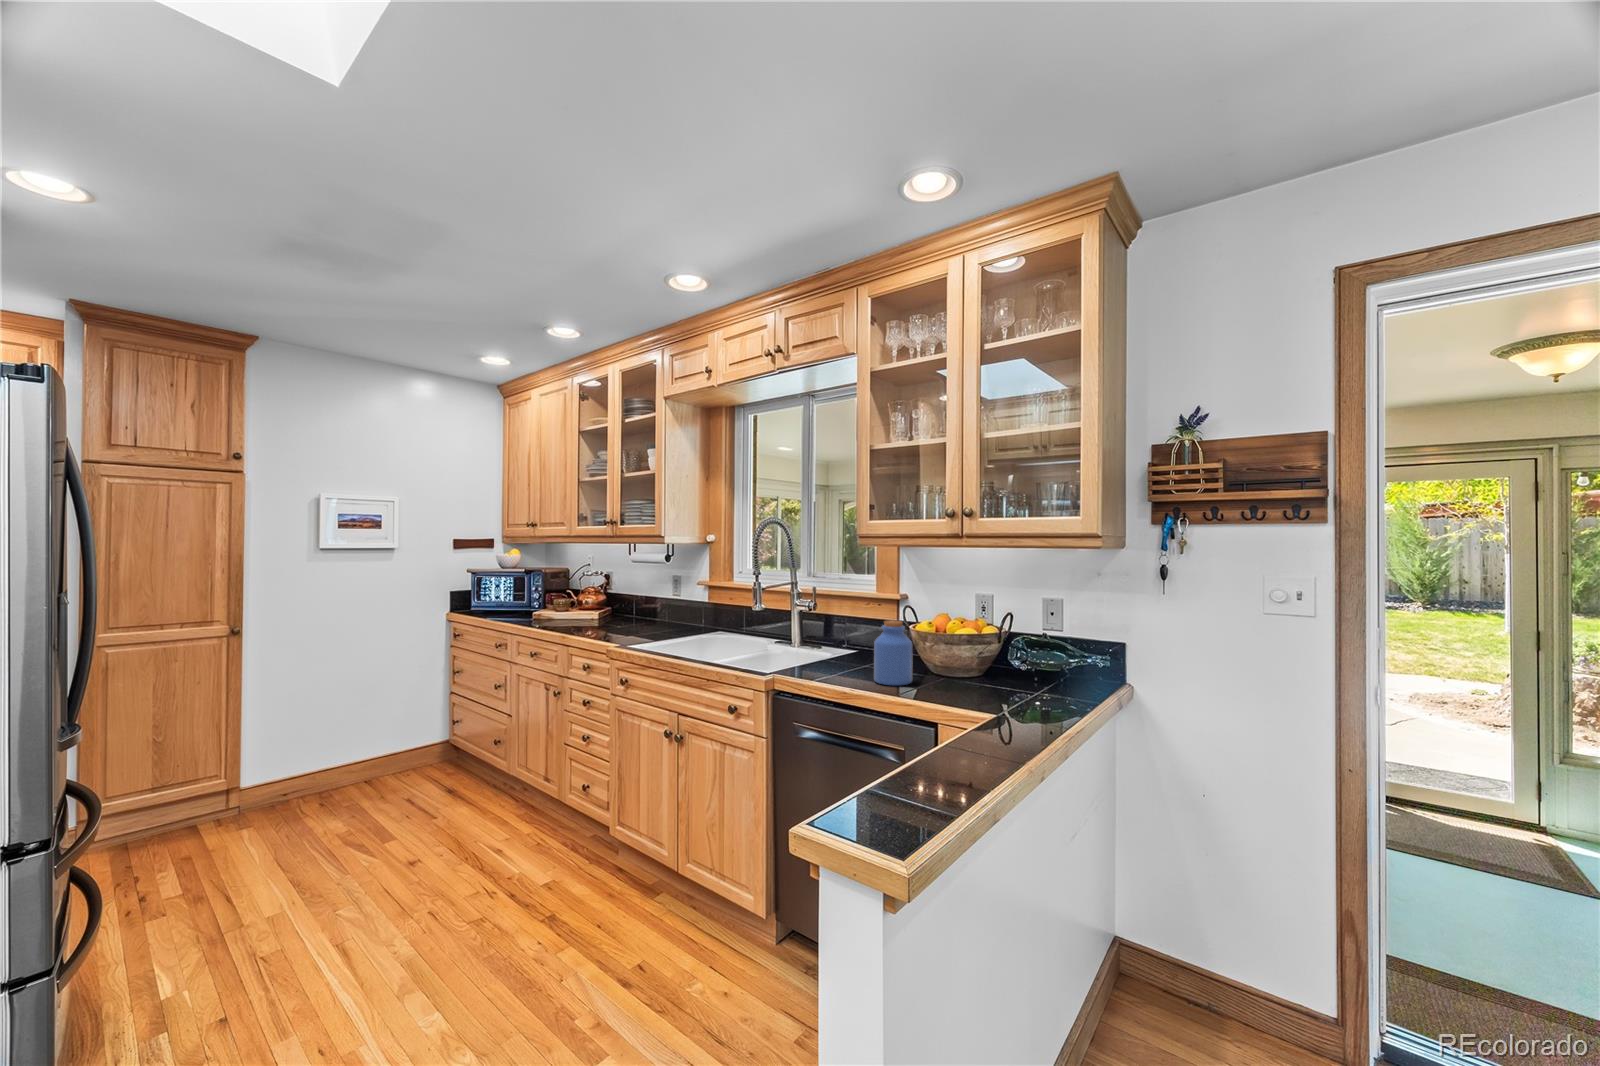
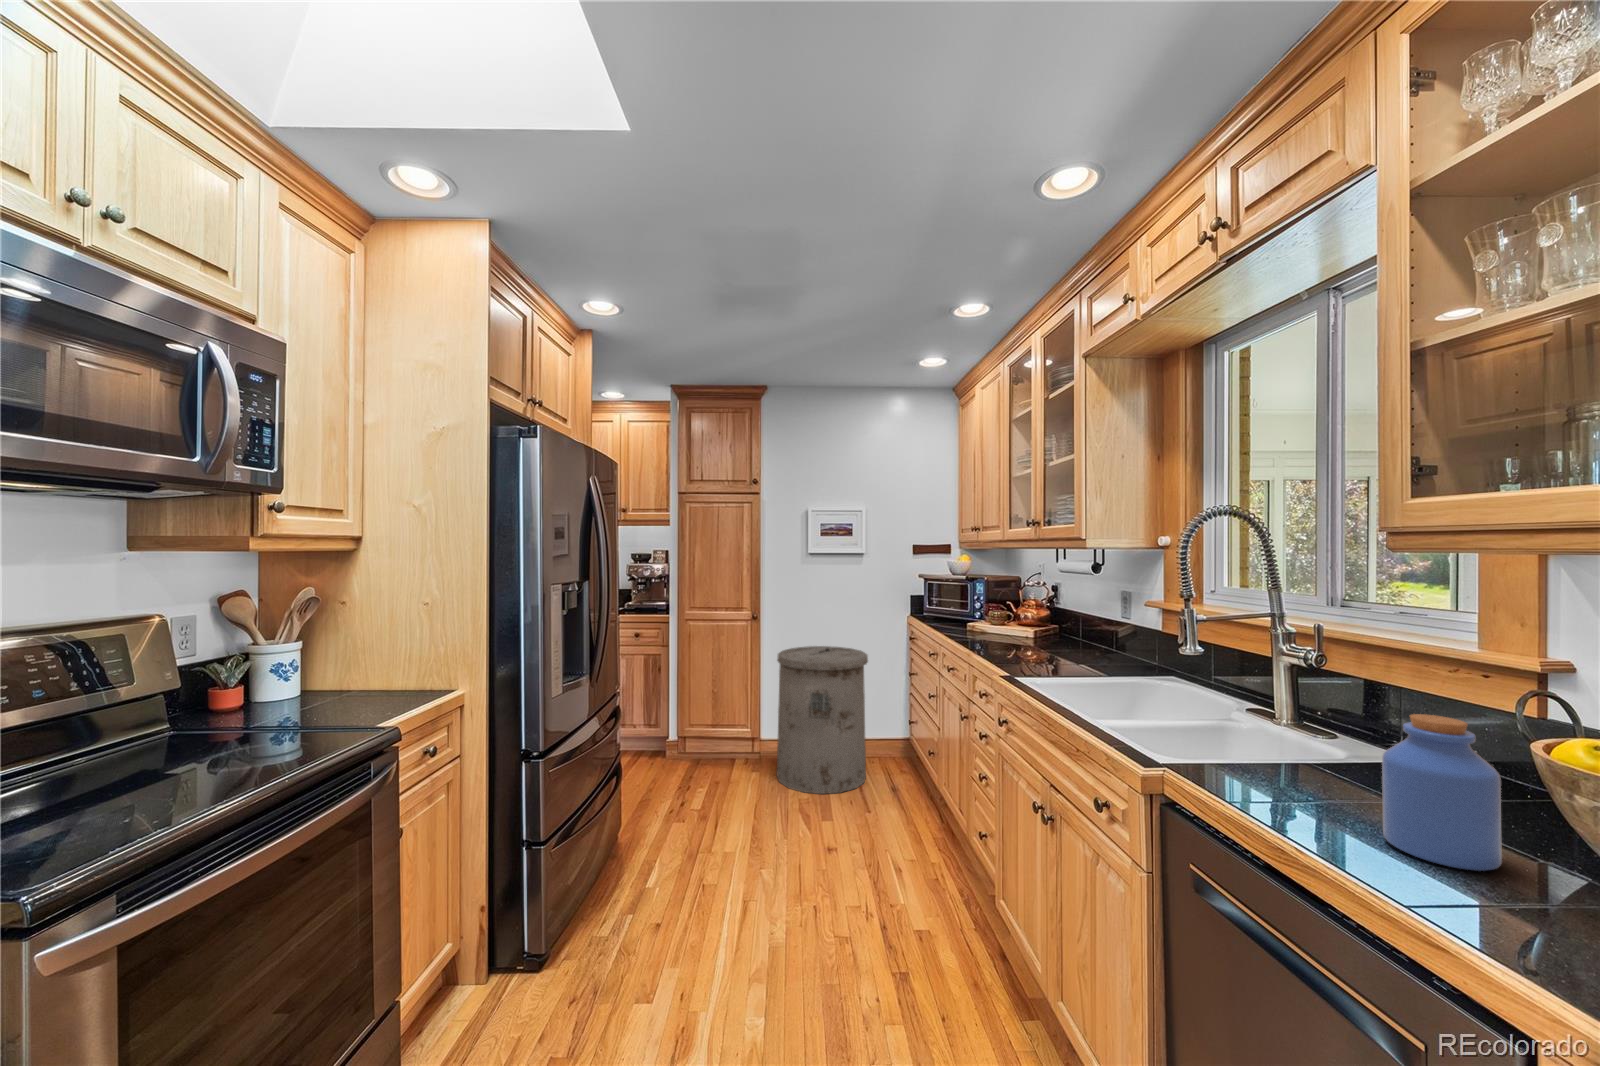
trash can: none [288,655,416,828] -> present [777,646,868,794]

